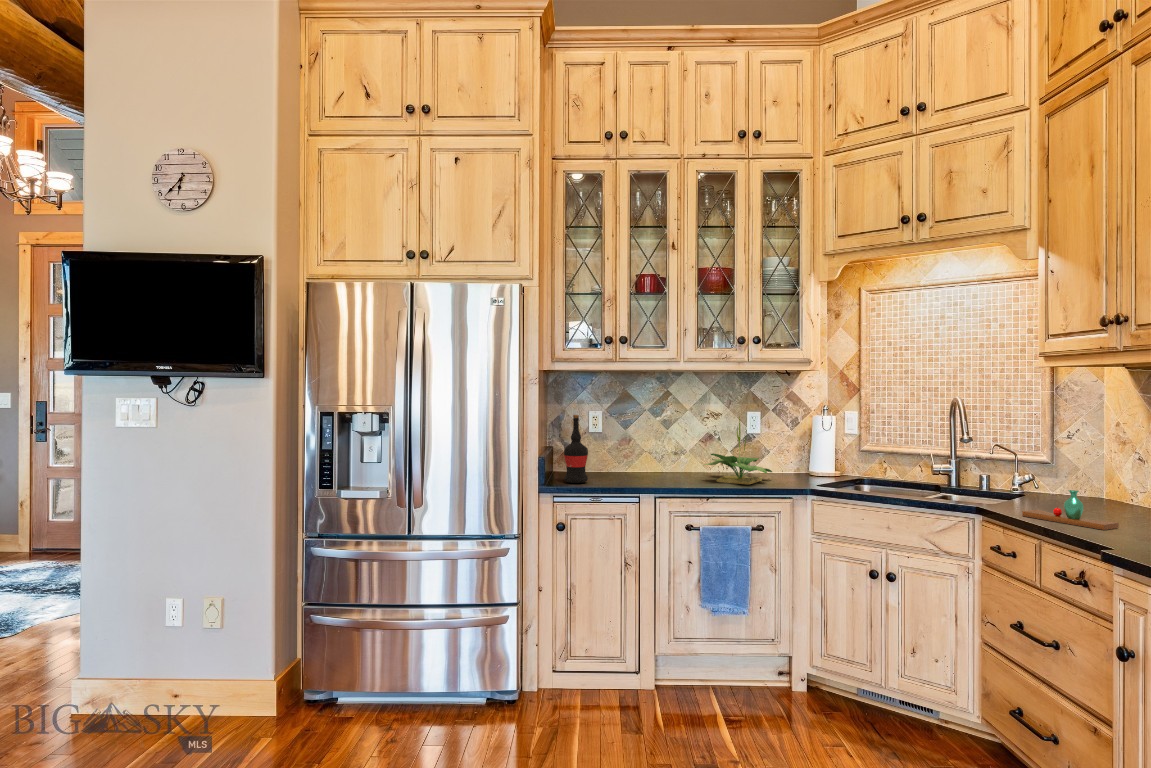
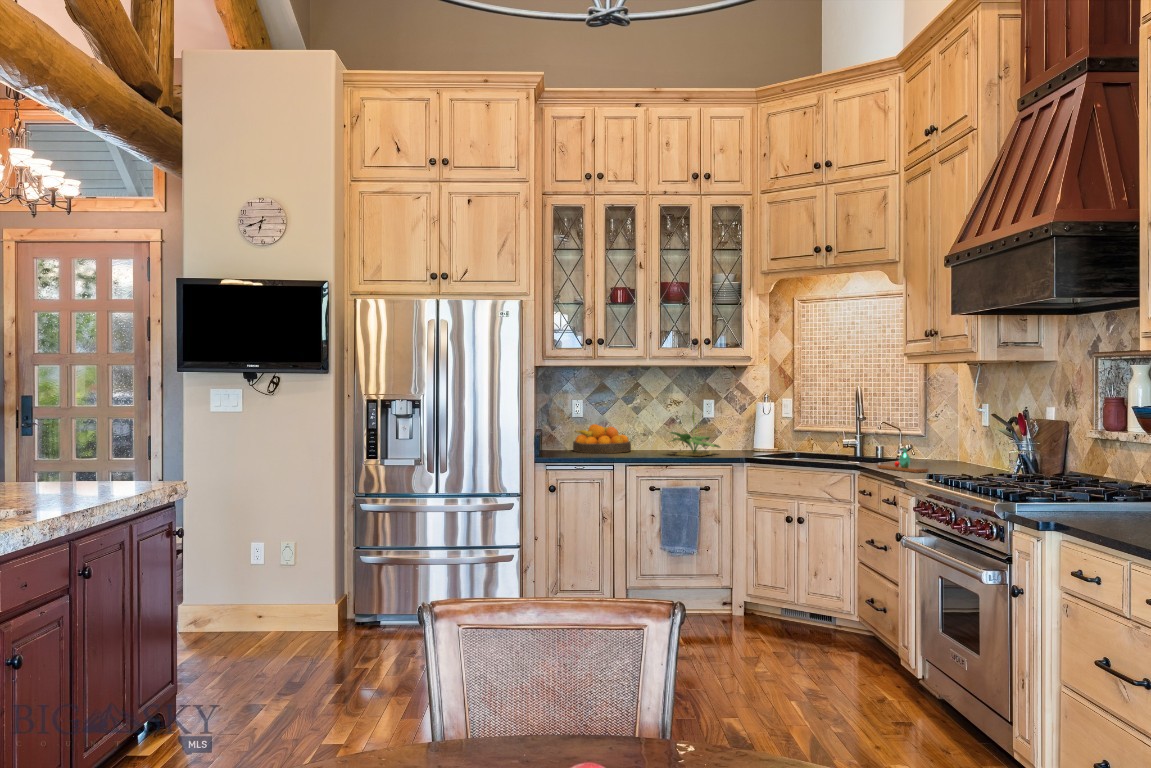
wine bottle: present [564,415,588,483] -> none [554,402,573,456]
fruit bowl: none [589,440,660,478] -> present [573,424,631,453]

